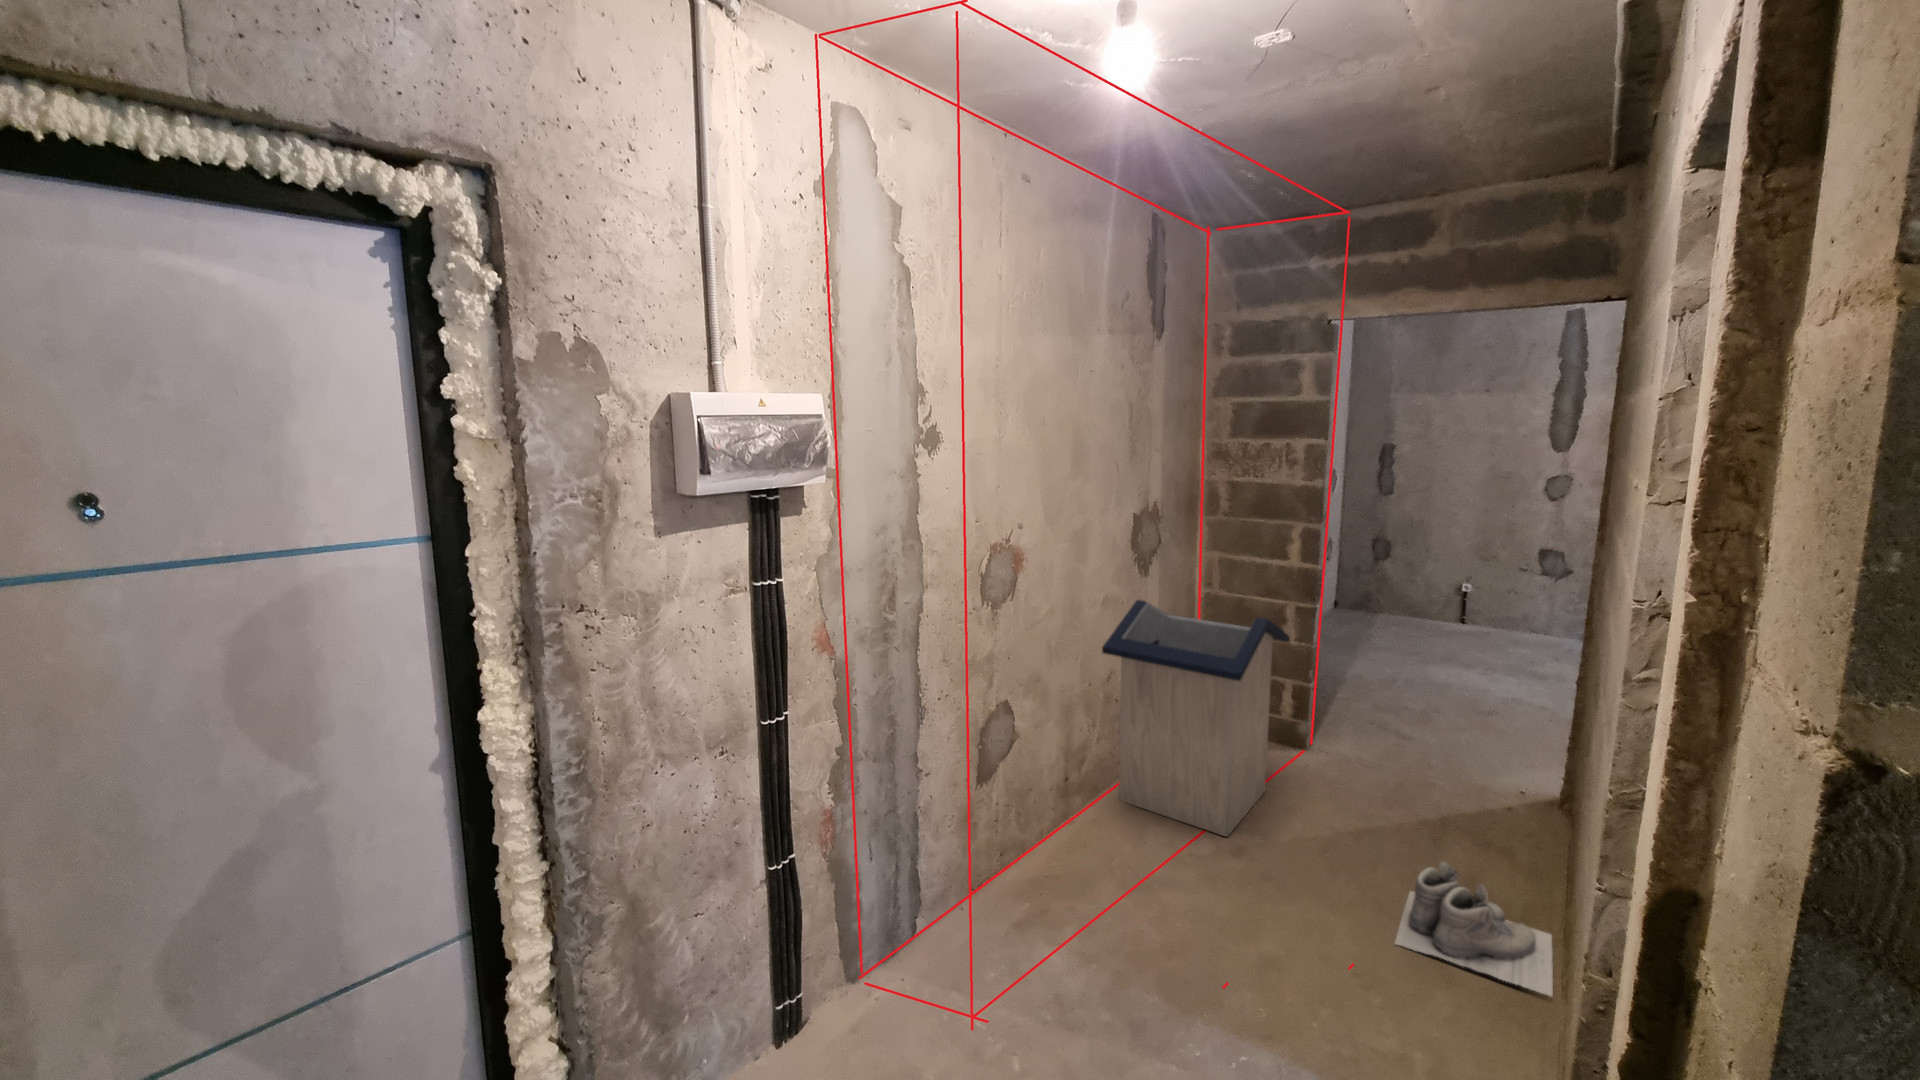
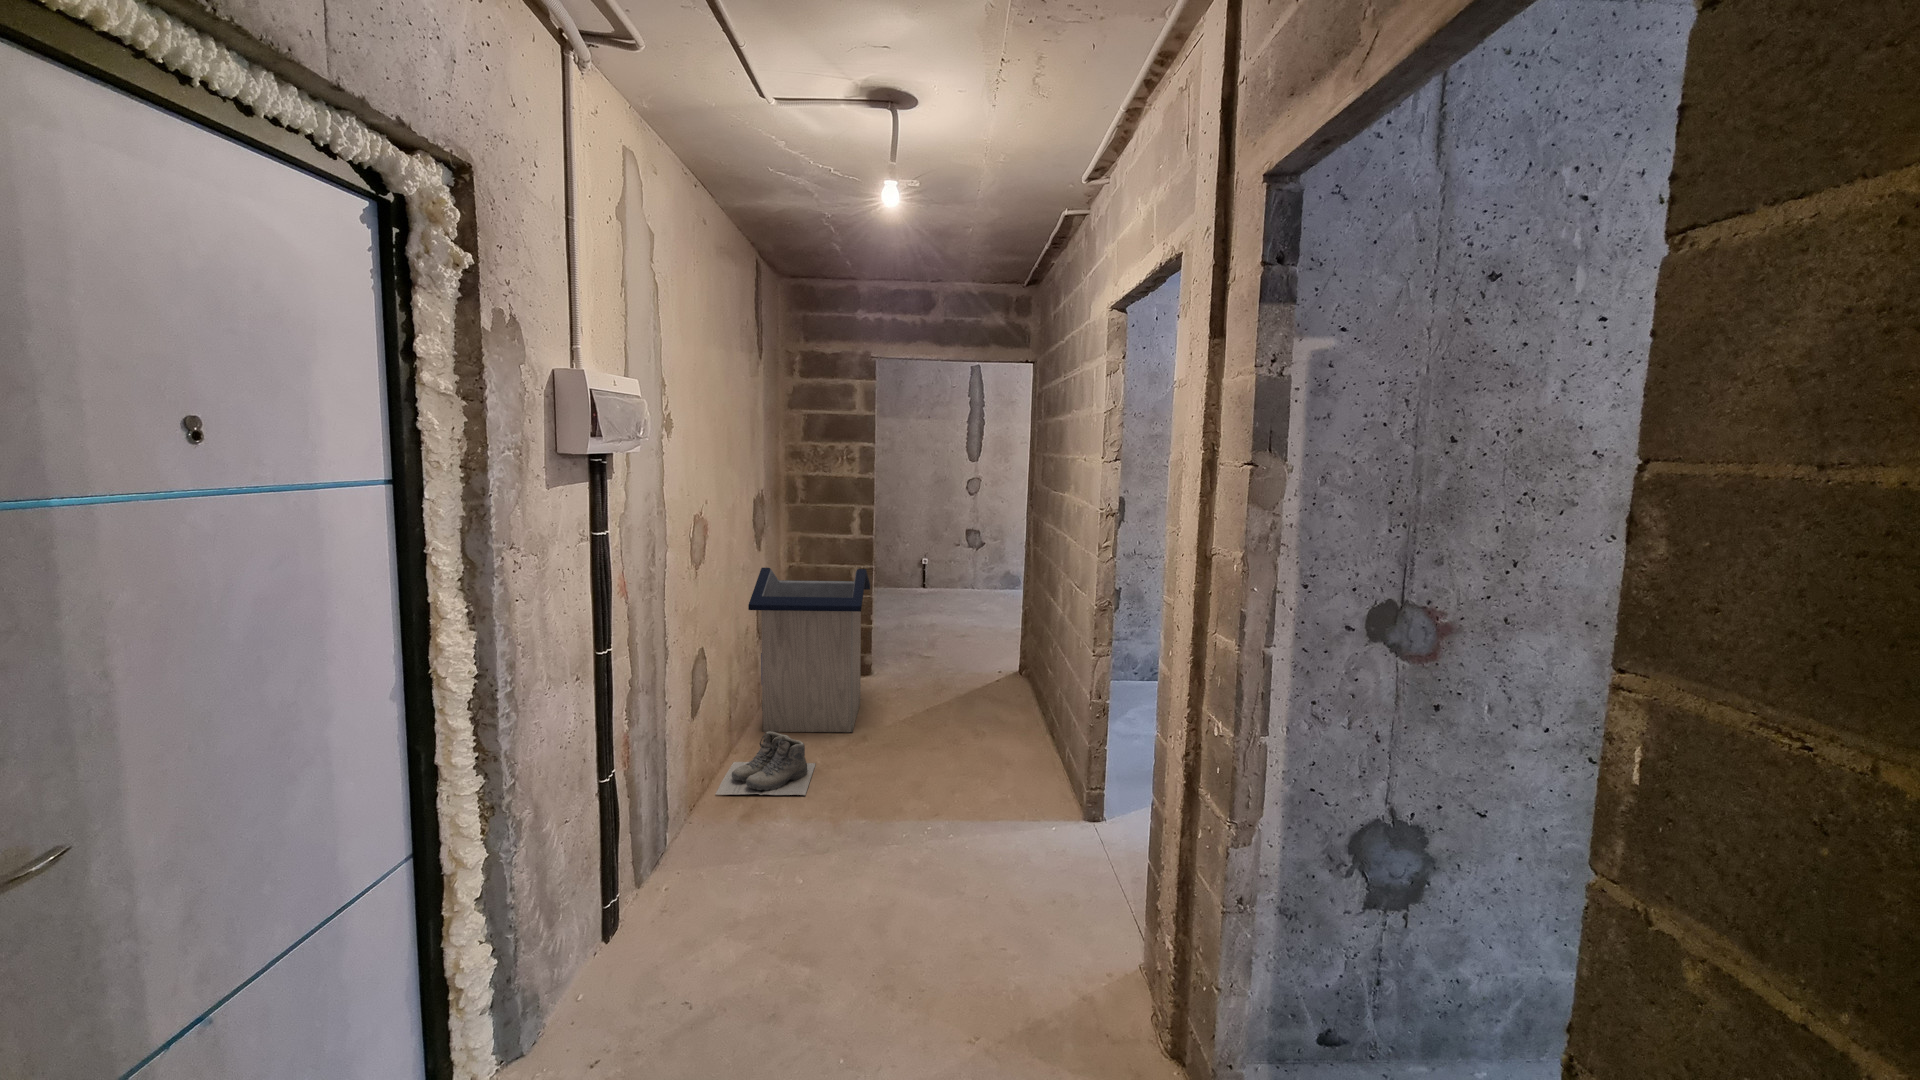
boots: present [1395,861,1553,996] -> present [716,731,816,795]

